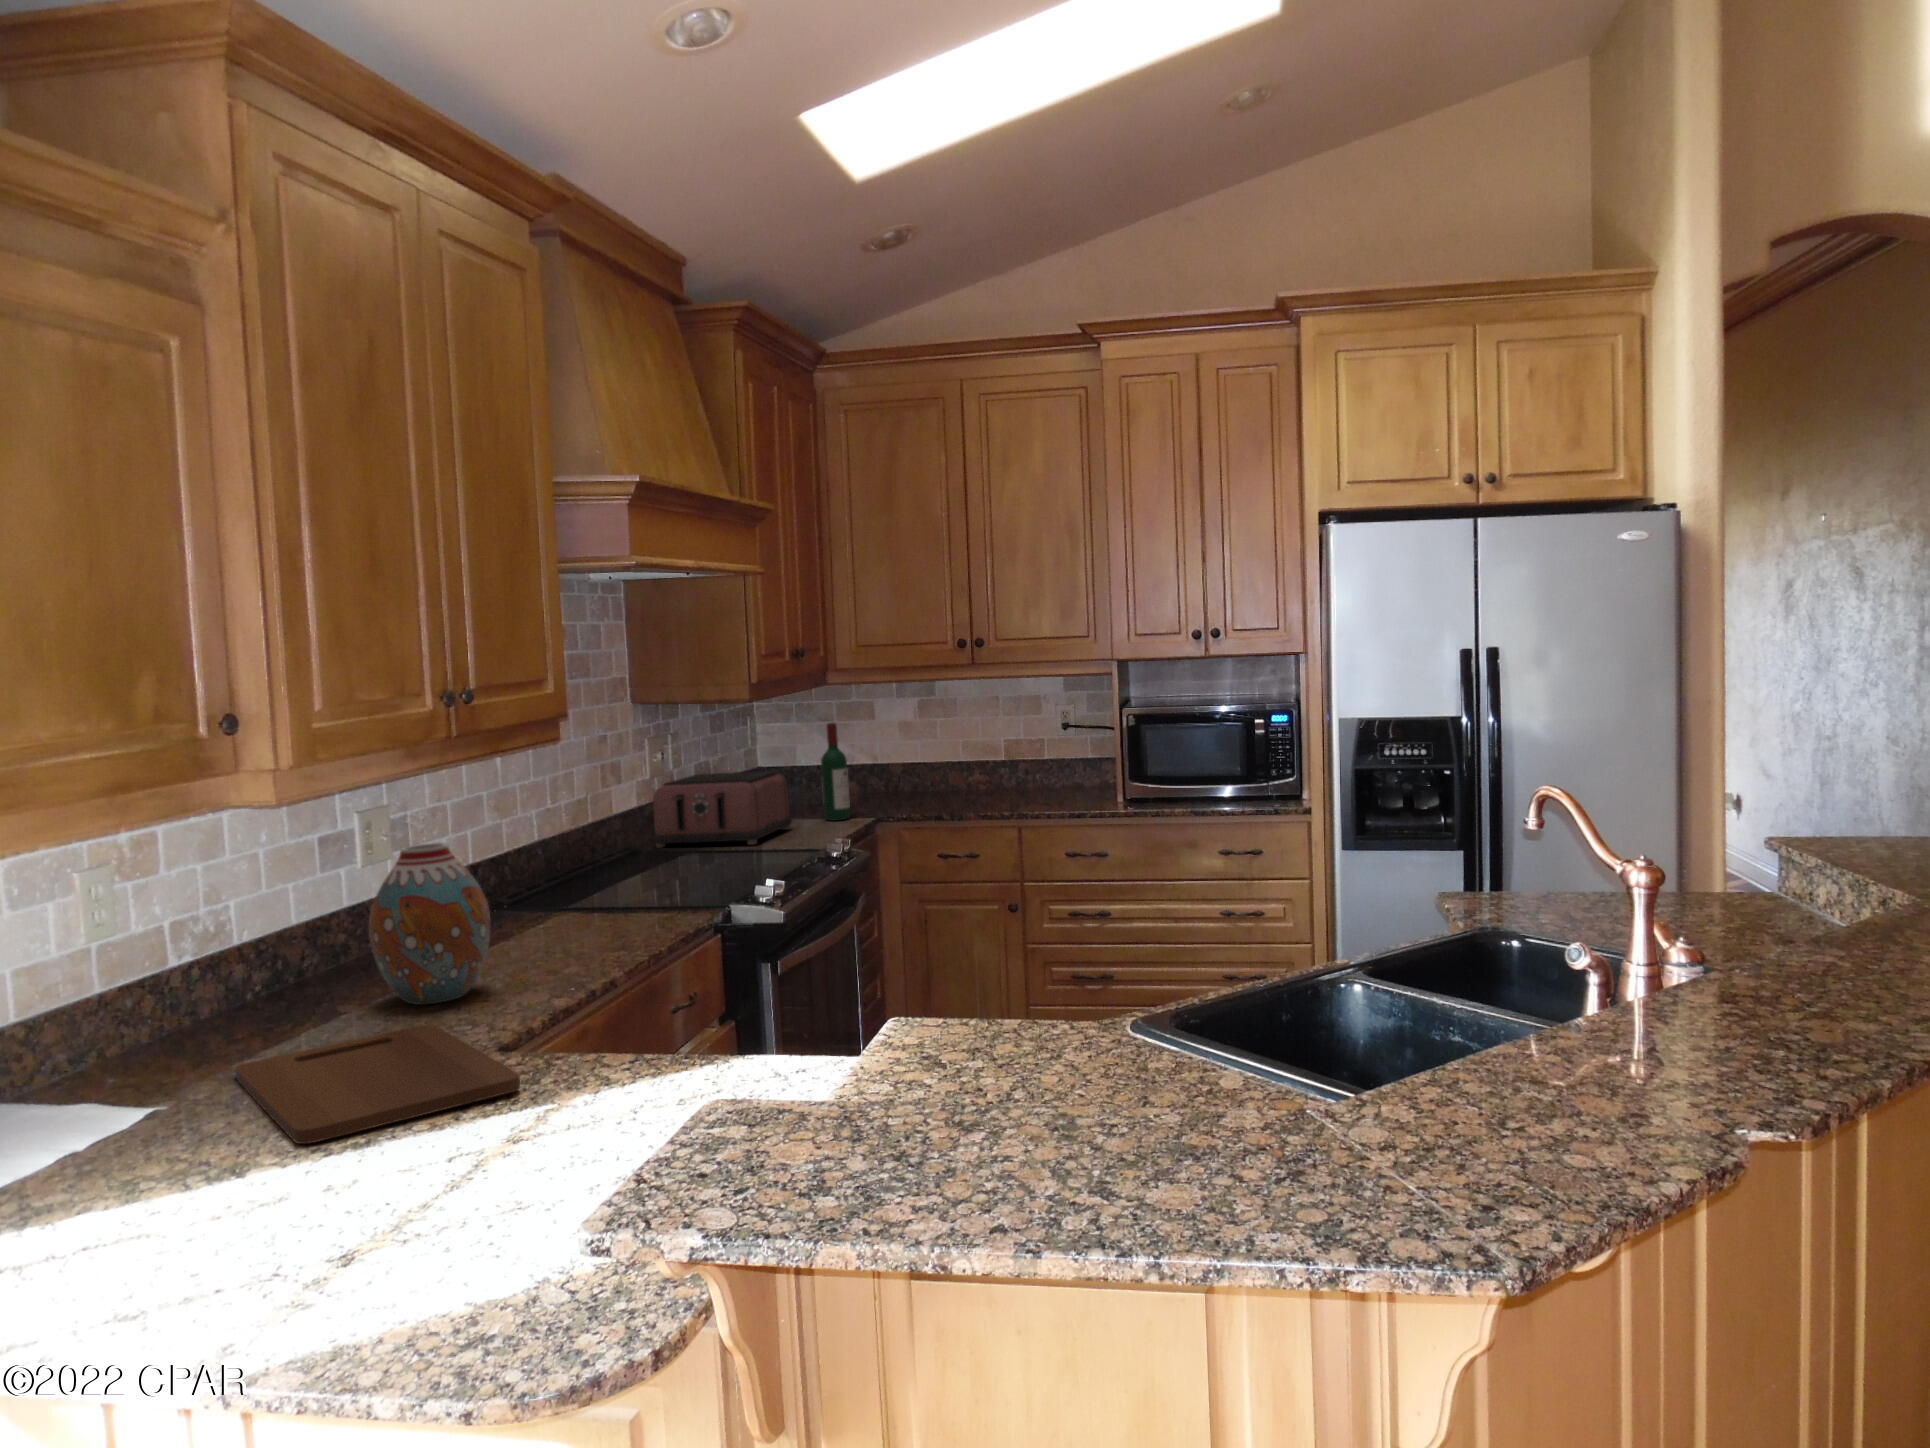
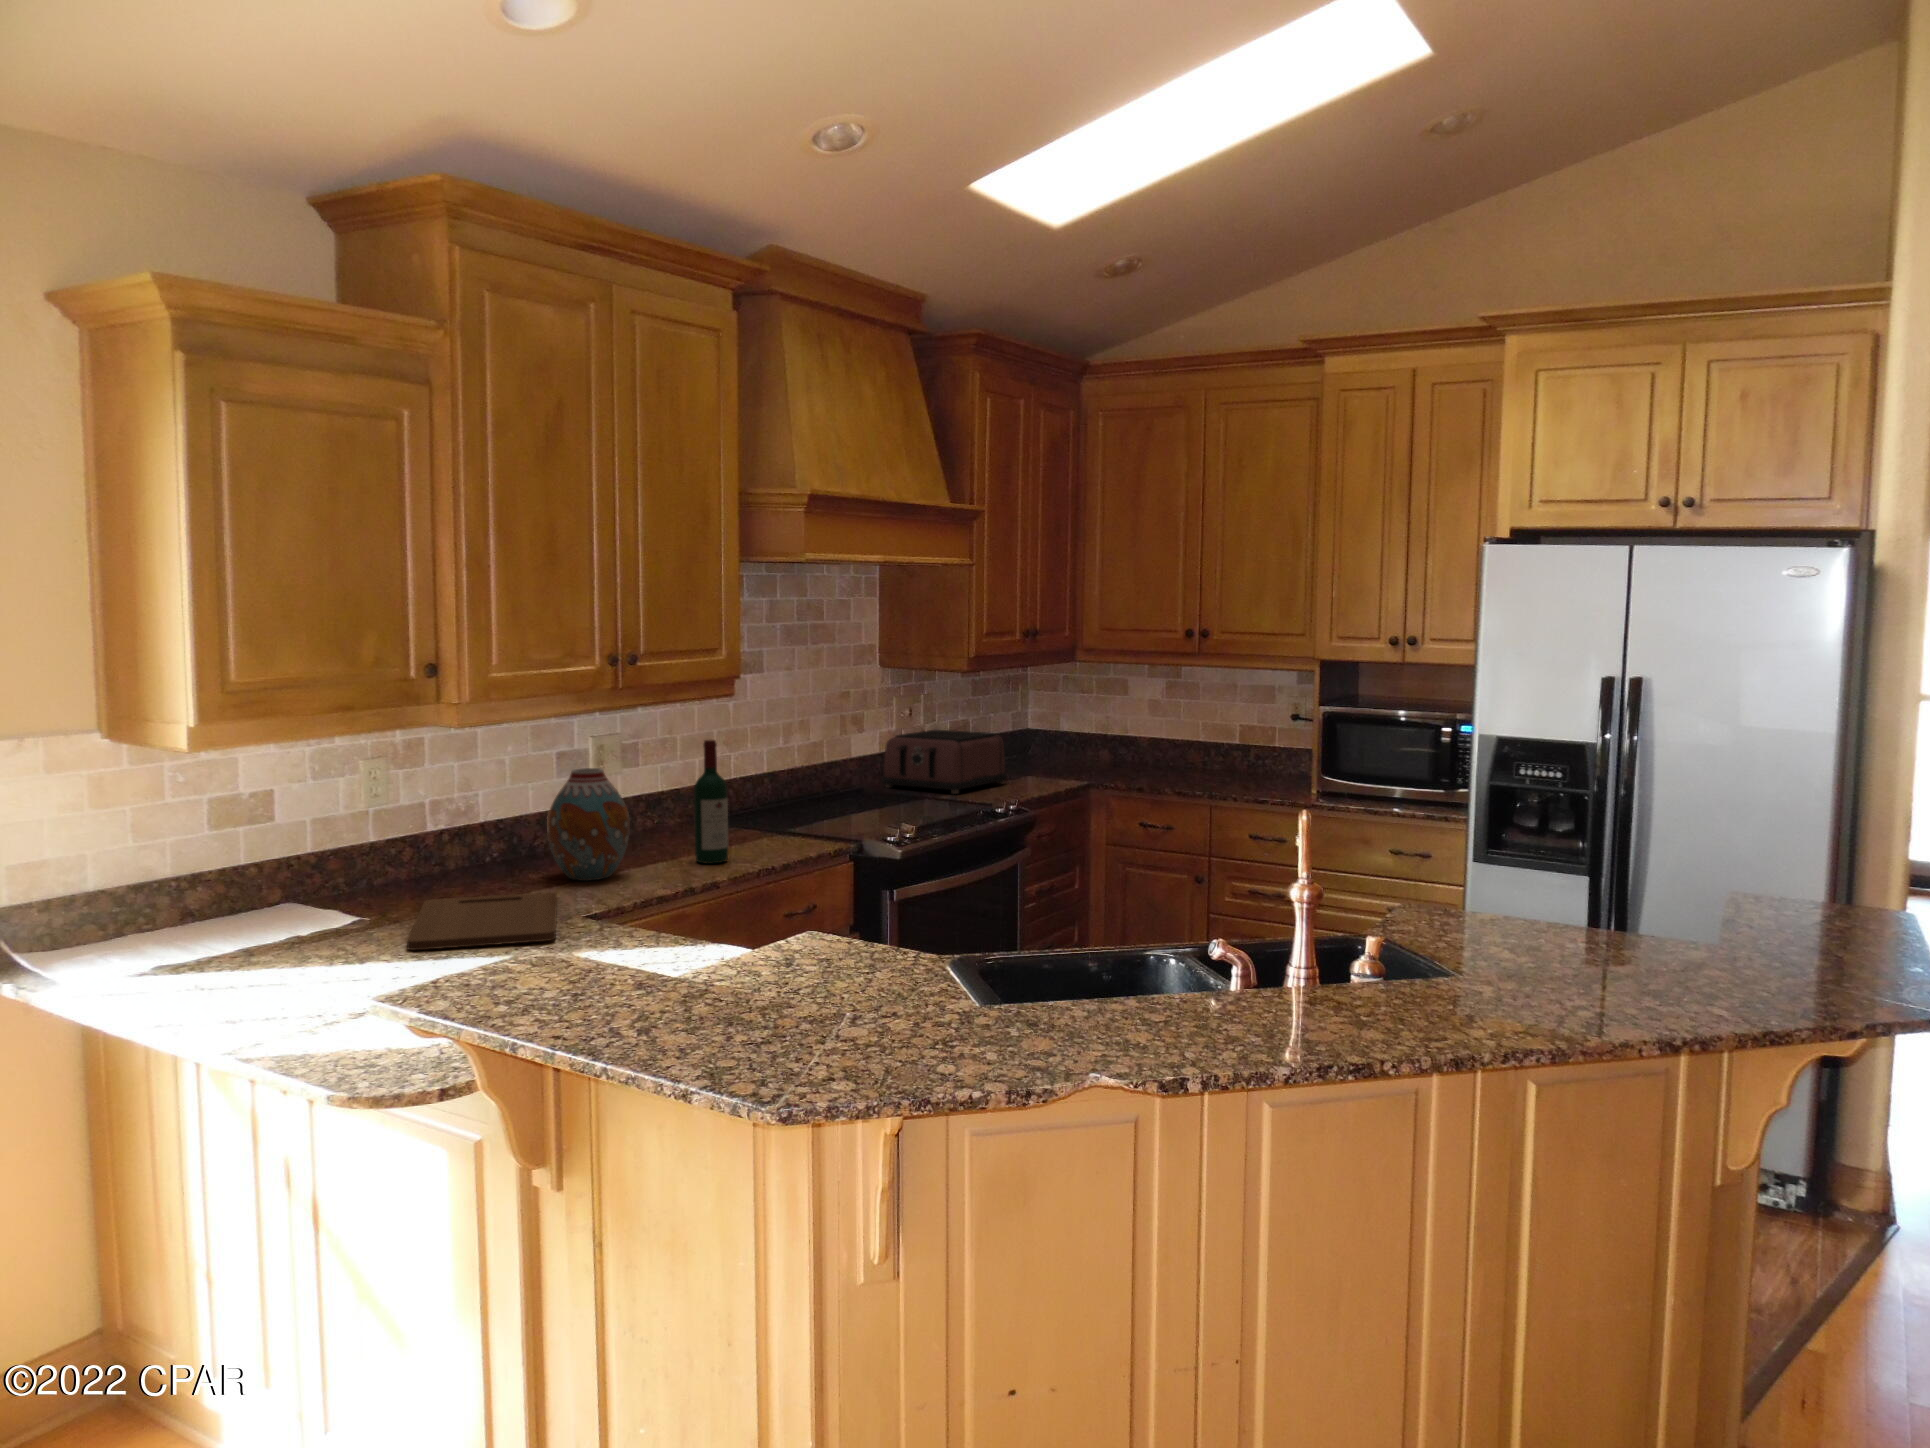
wine bottle: present [821,723,850,821] -> present [694,740,728,864]

